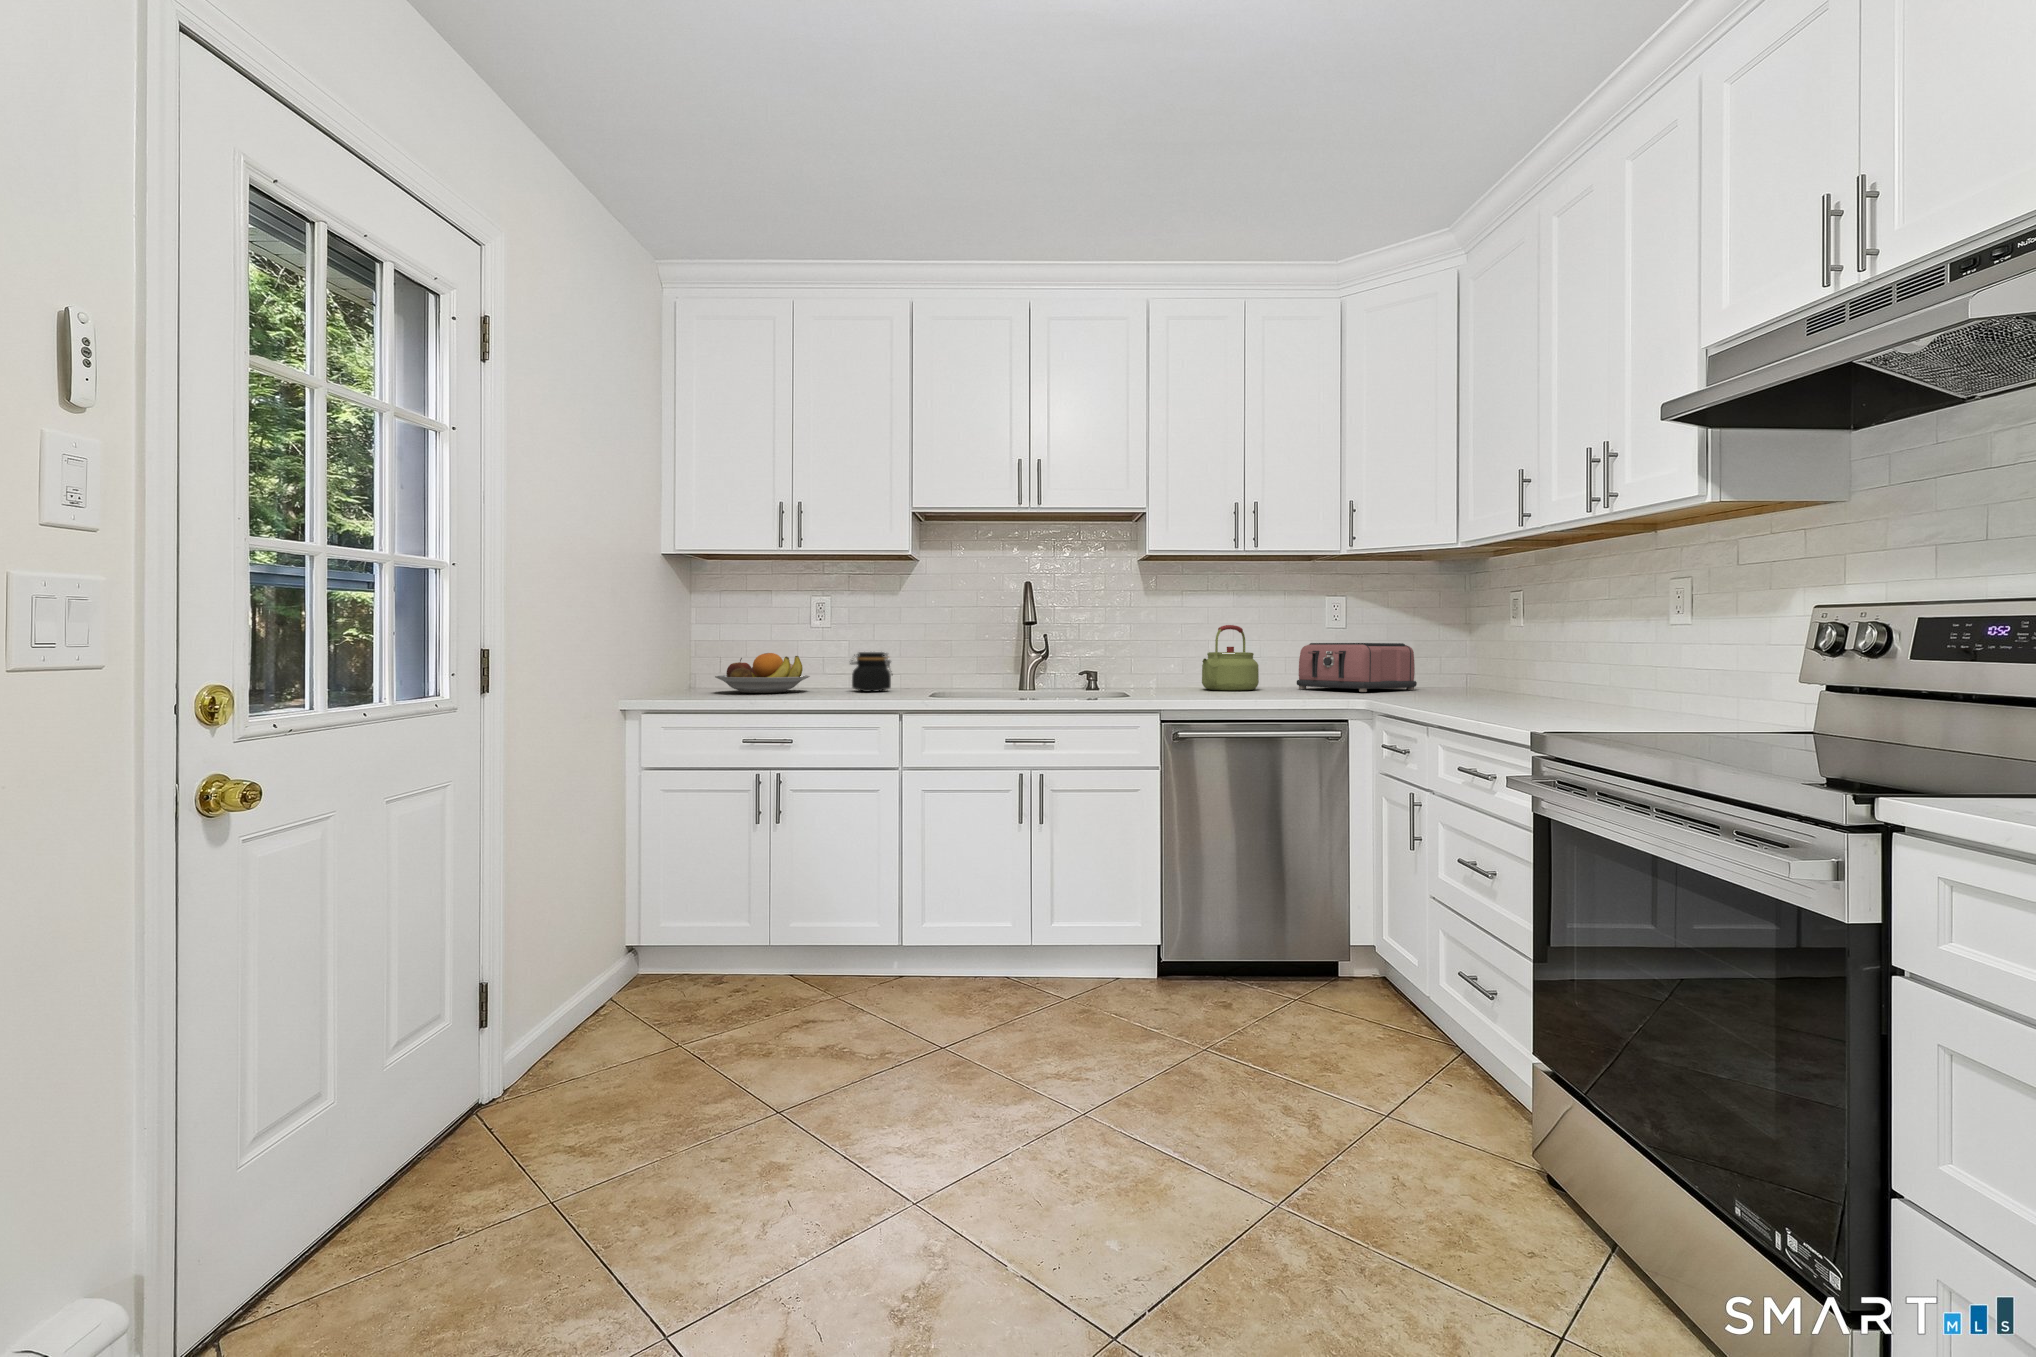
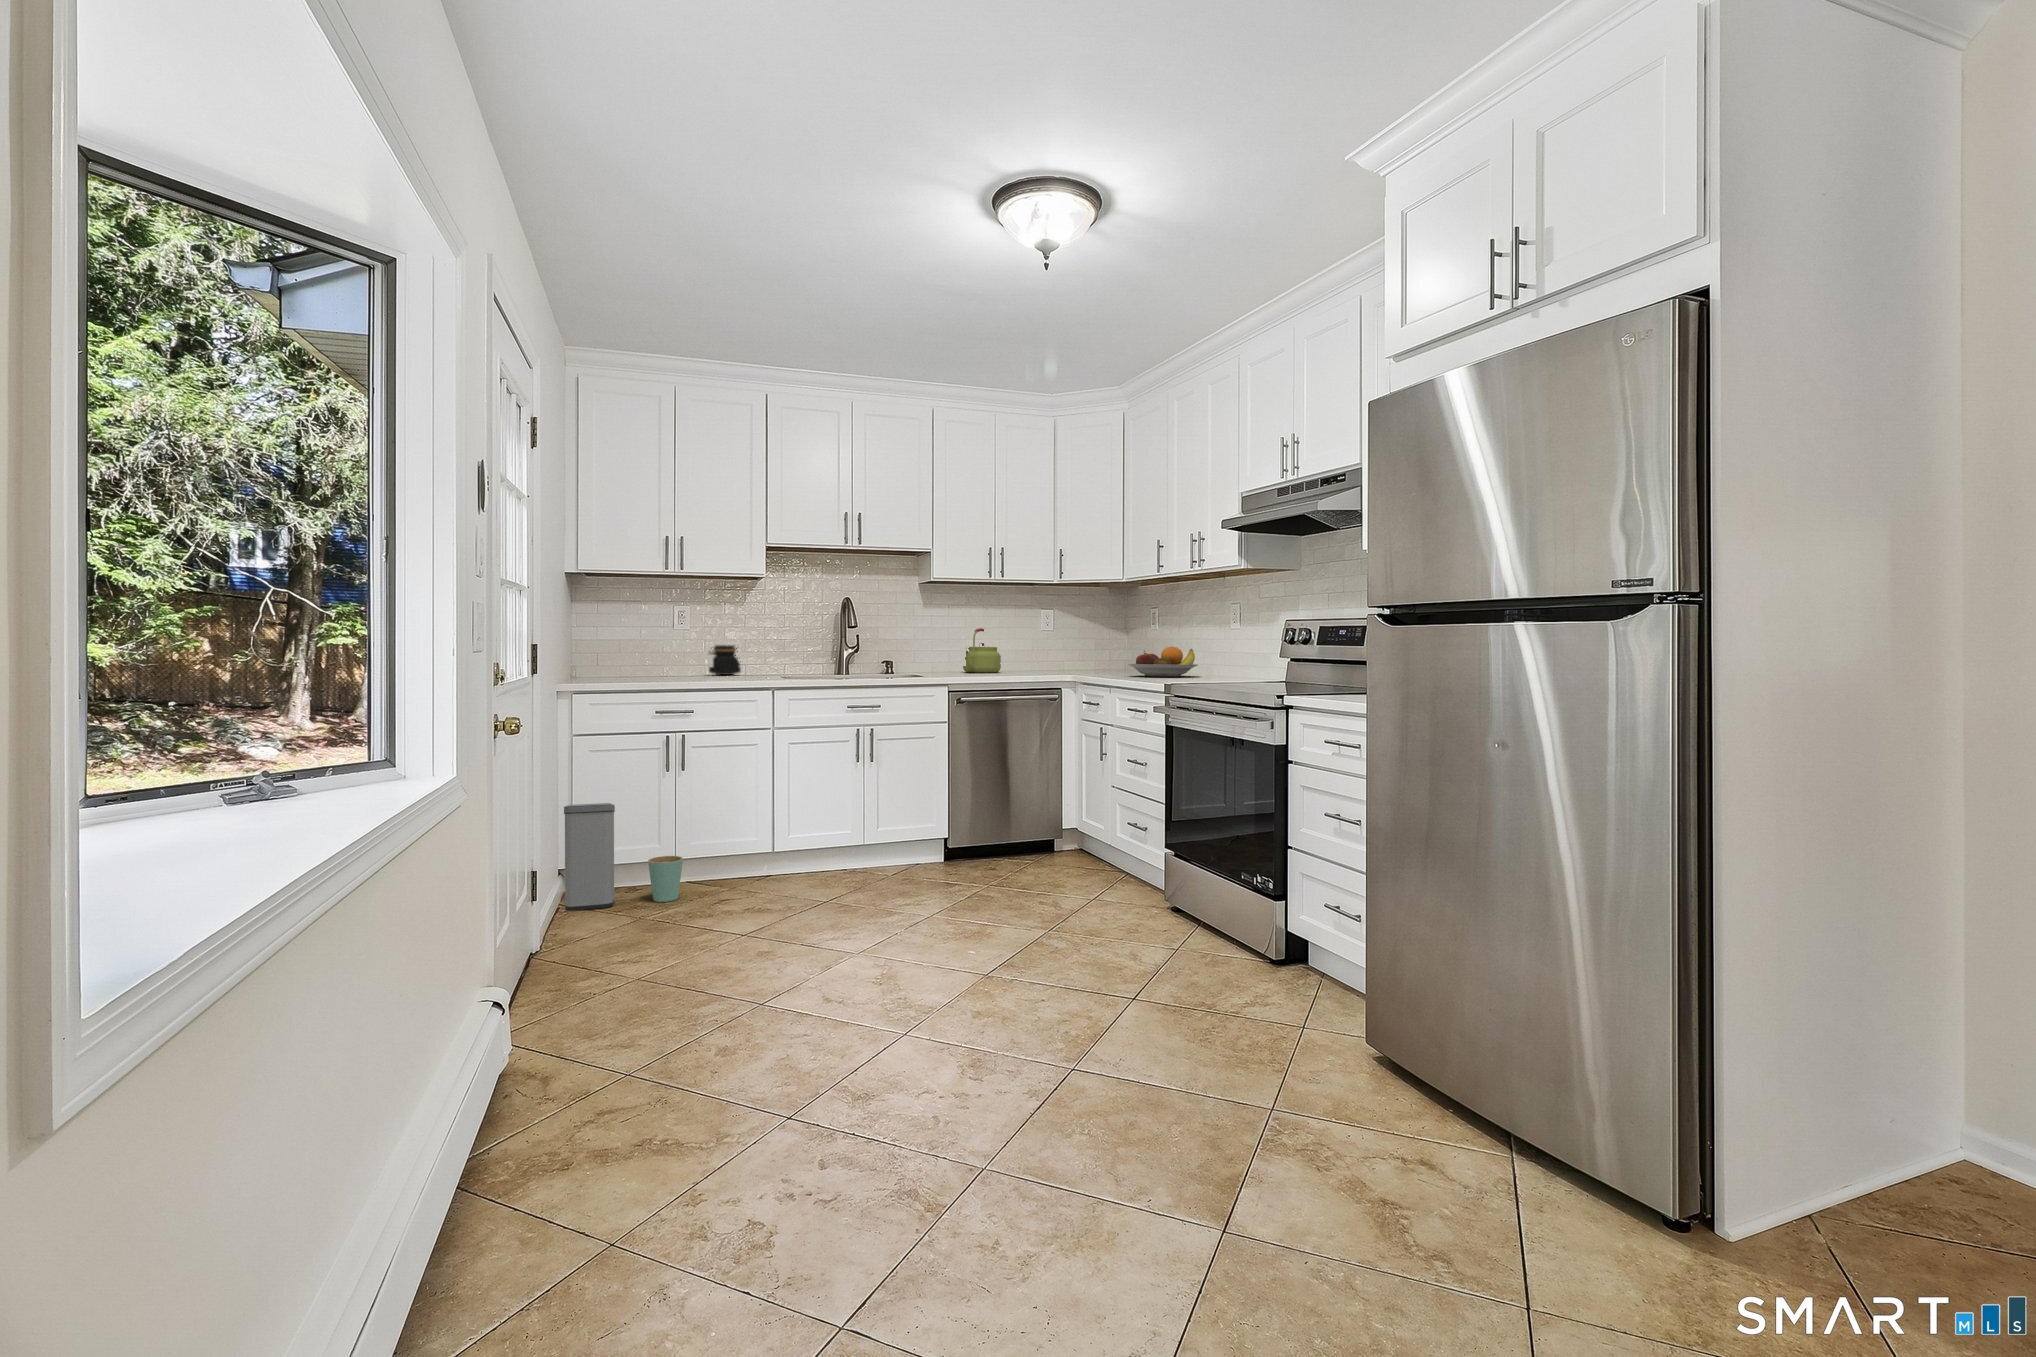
toaster: present [1297,643,1417,692] -> none [1024,641,1098,673]
fruit bowl: present [715,653,810,693] -> present [1128,647,1198,677]
trash can: none [607,871,762,1016] -> present [564,803,683,911]

